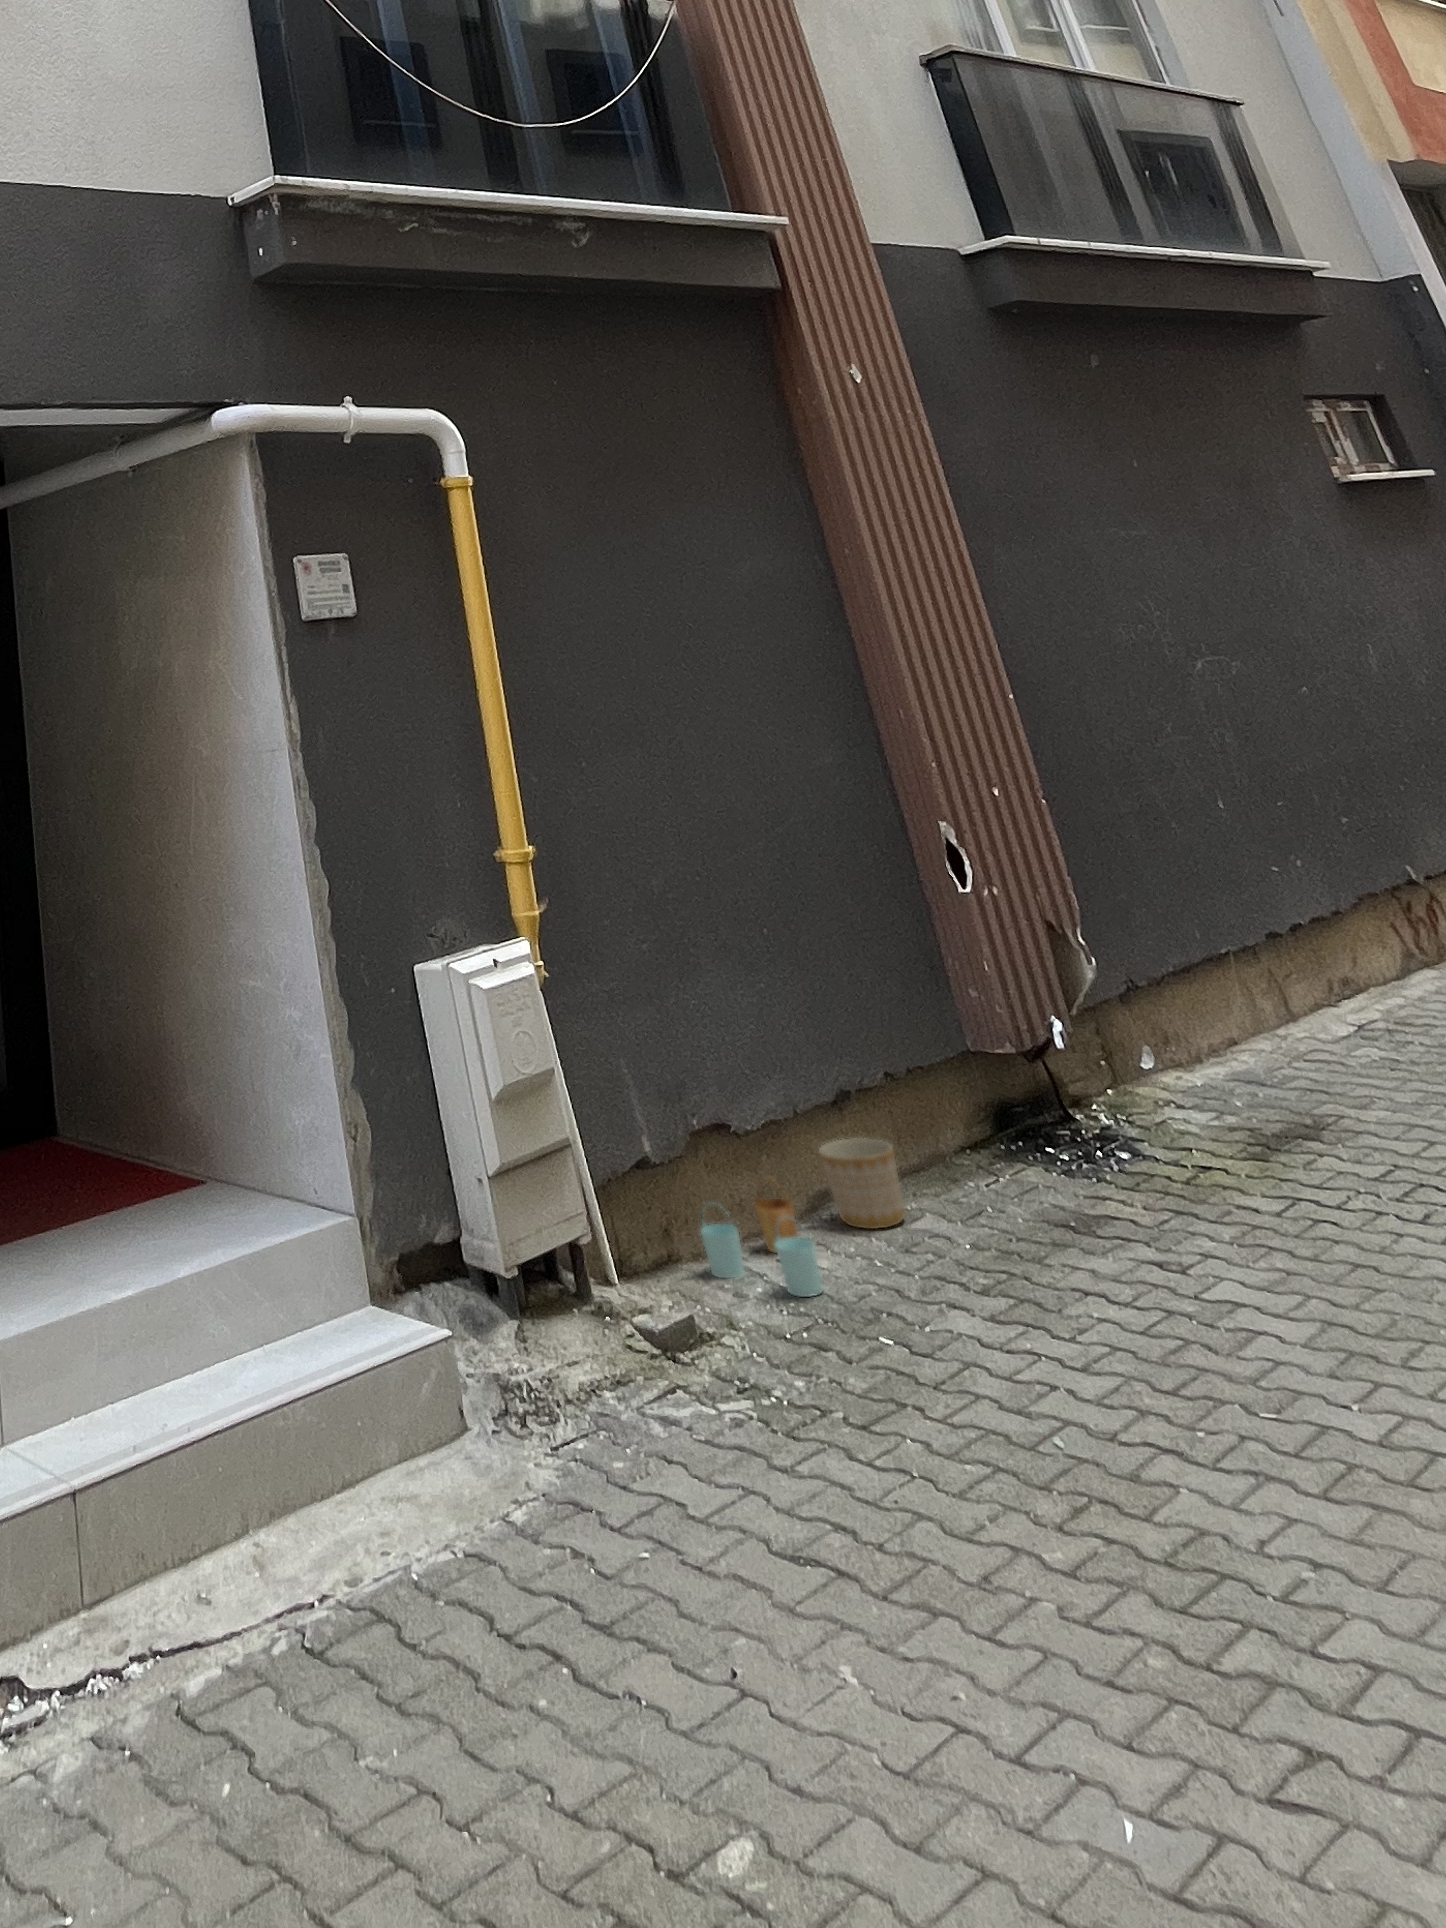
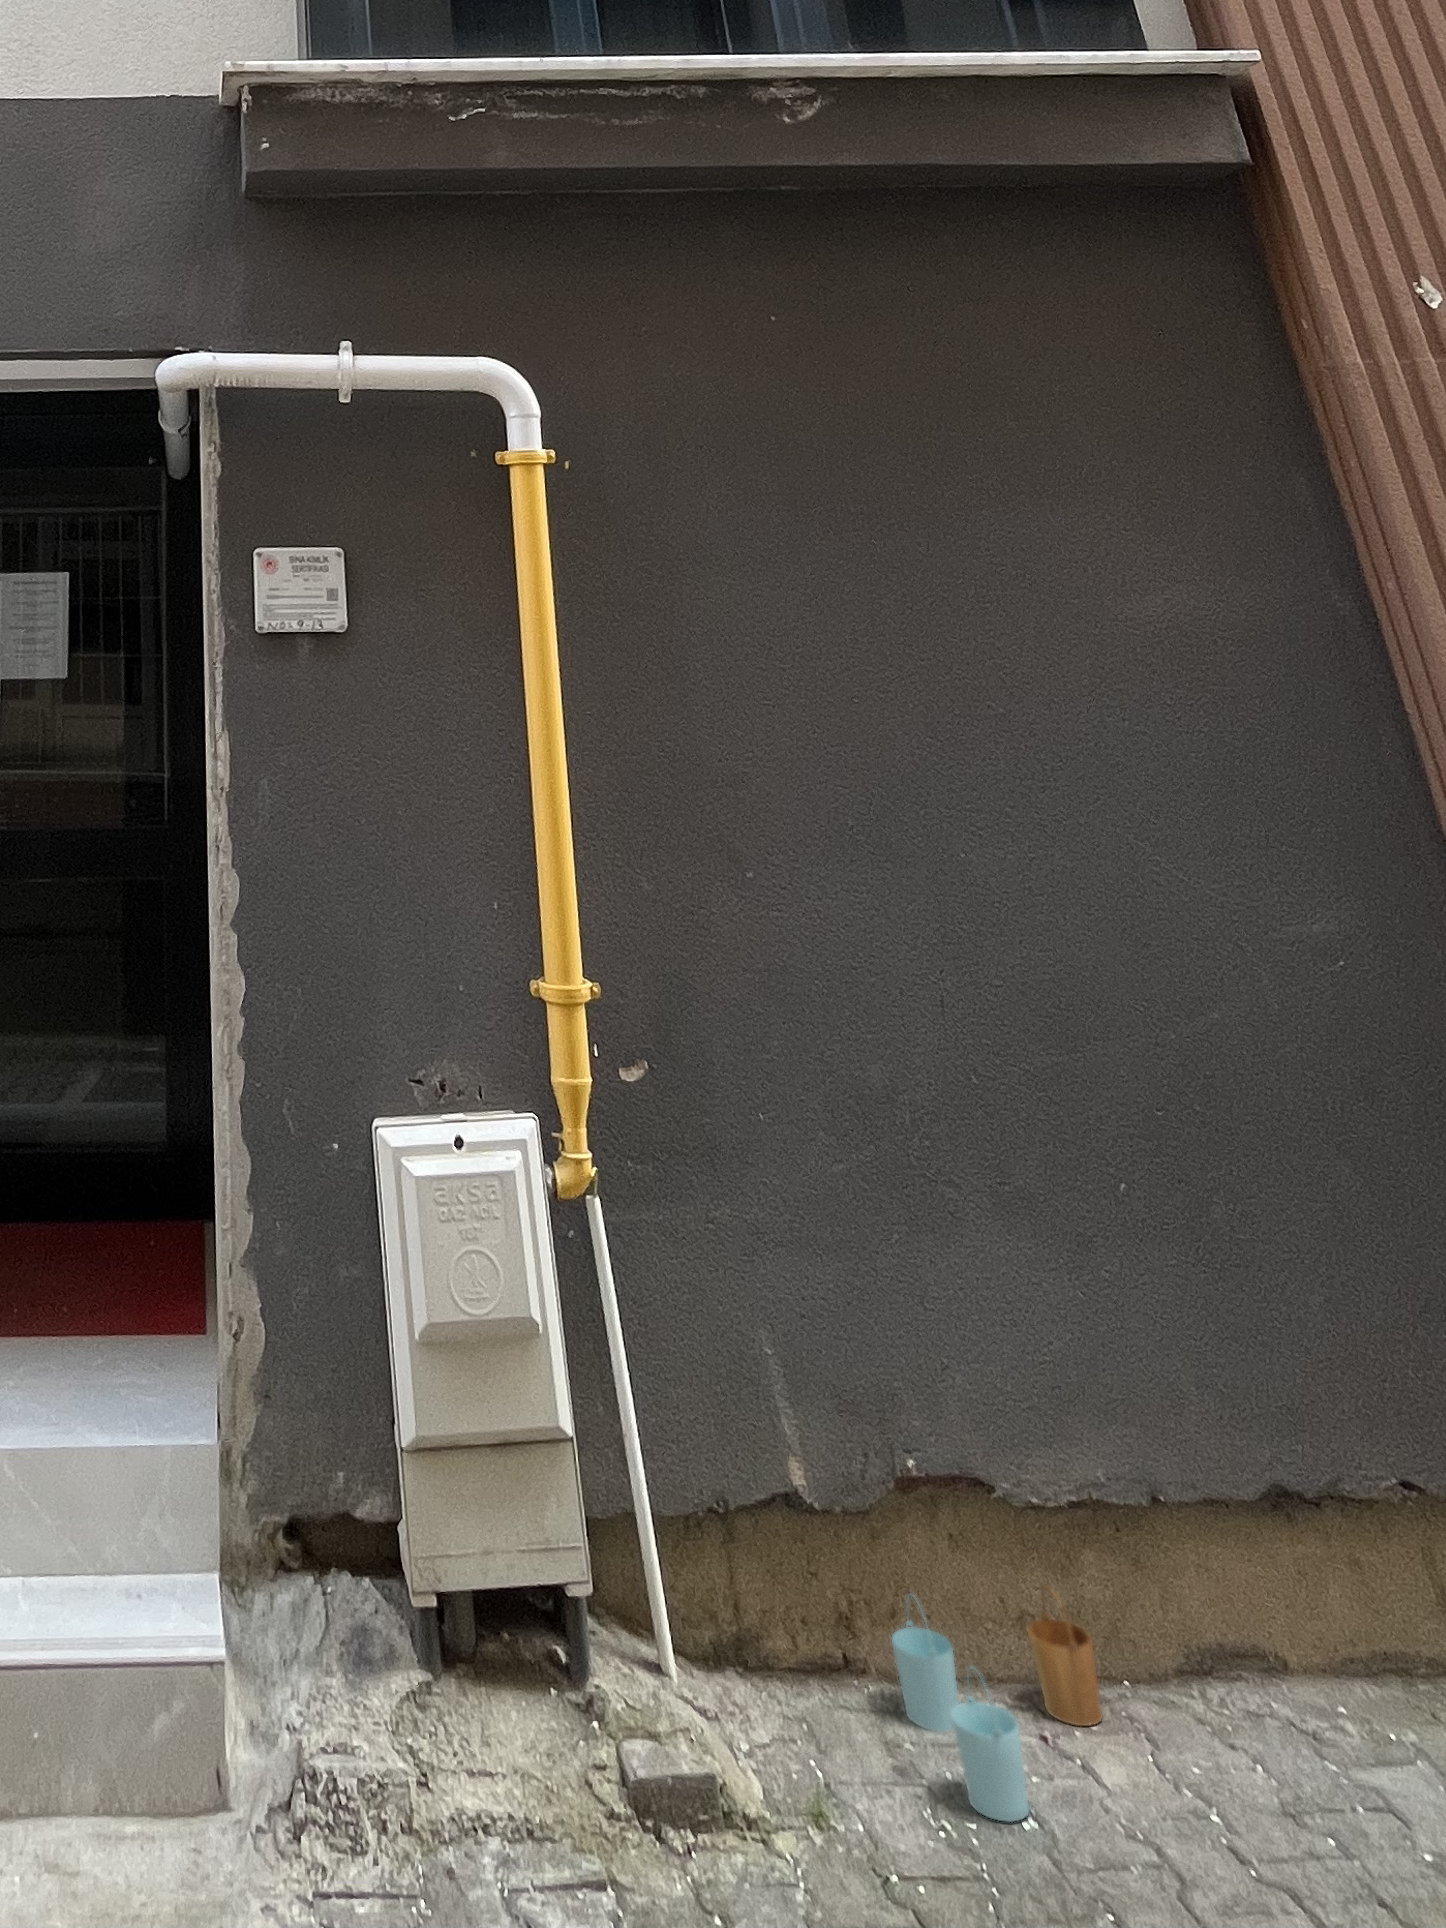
planter: present [819,1138,905,1229] -> none [1191,1563,1348,1751]

